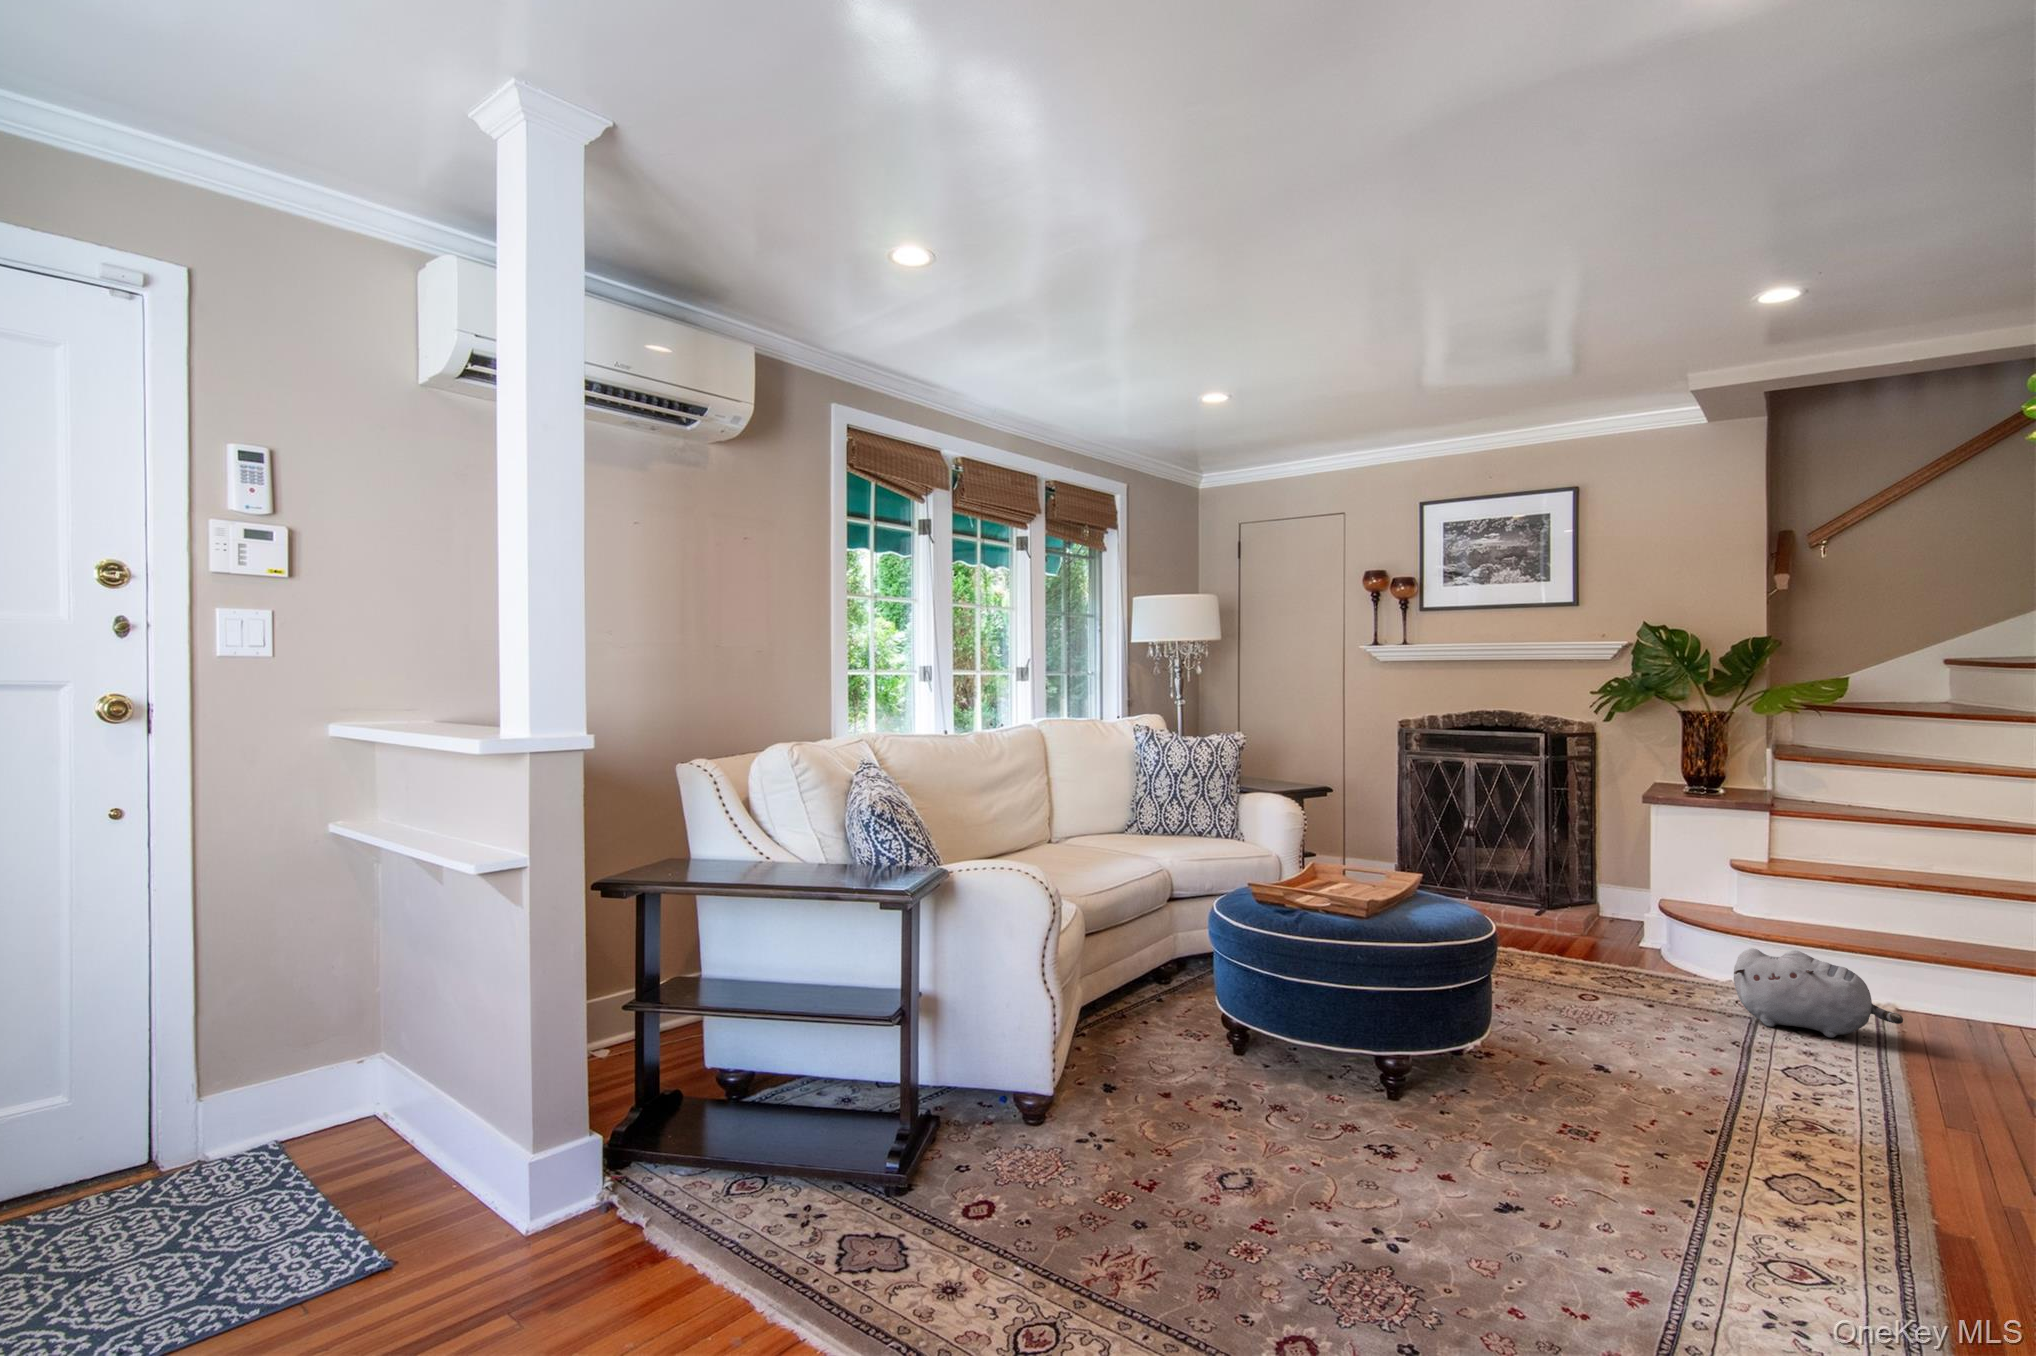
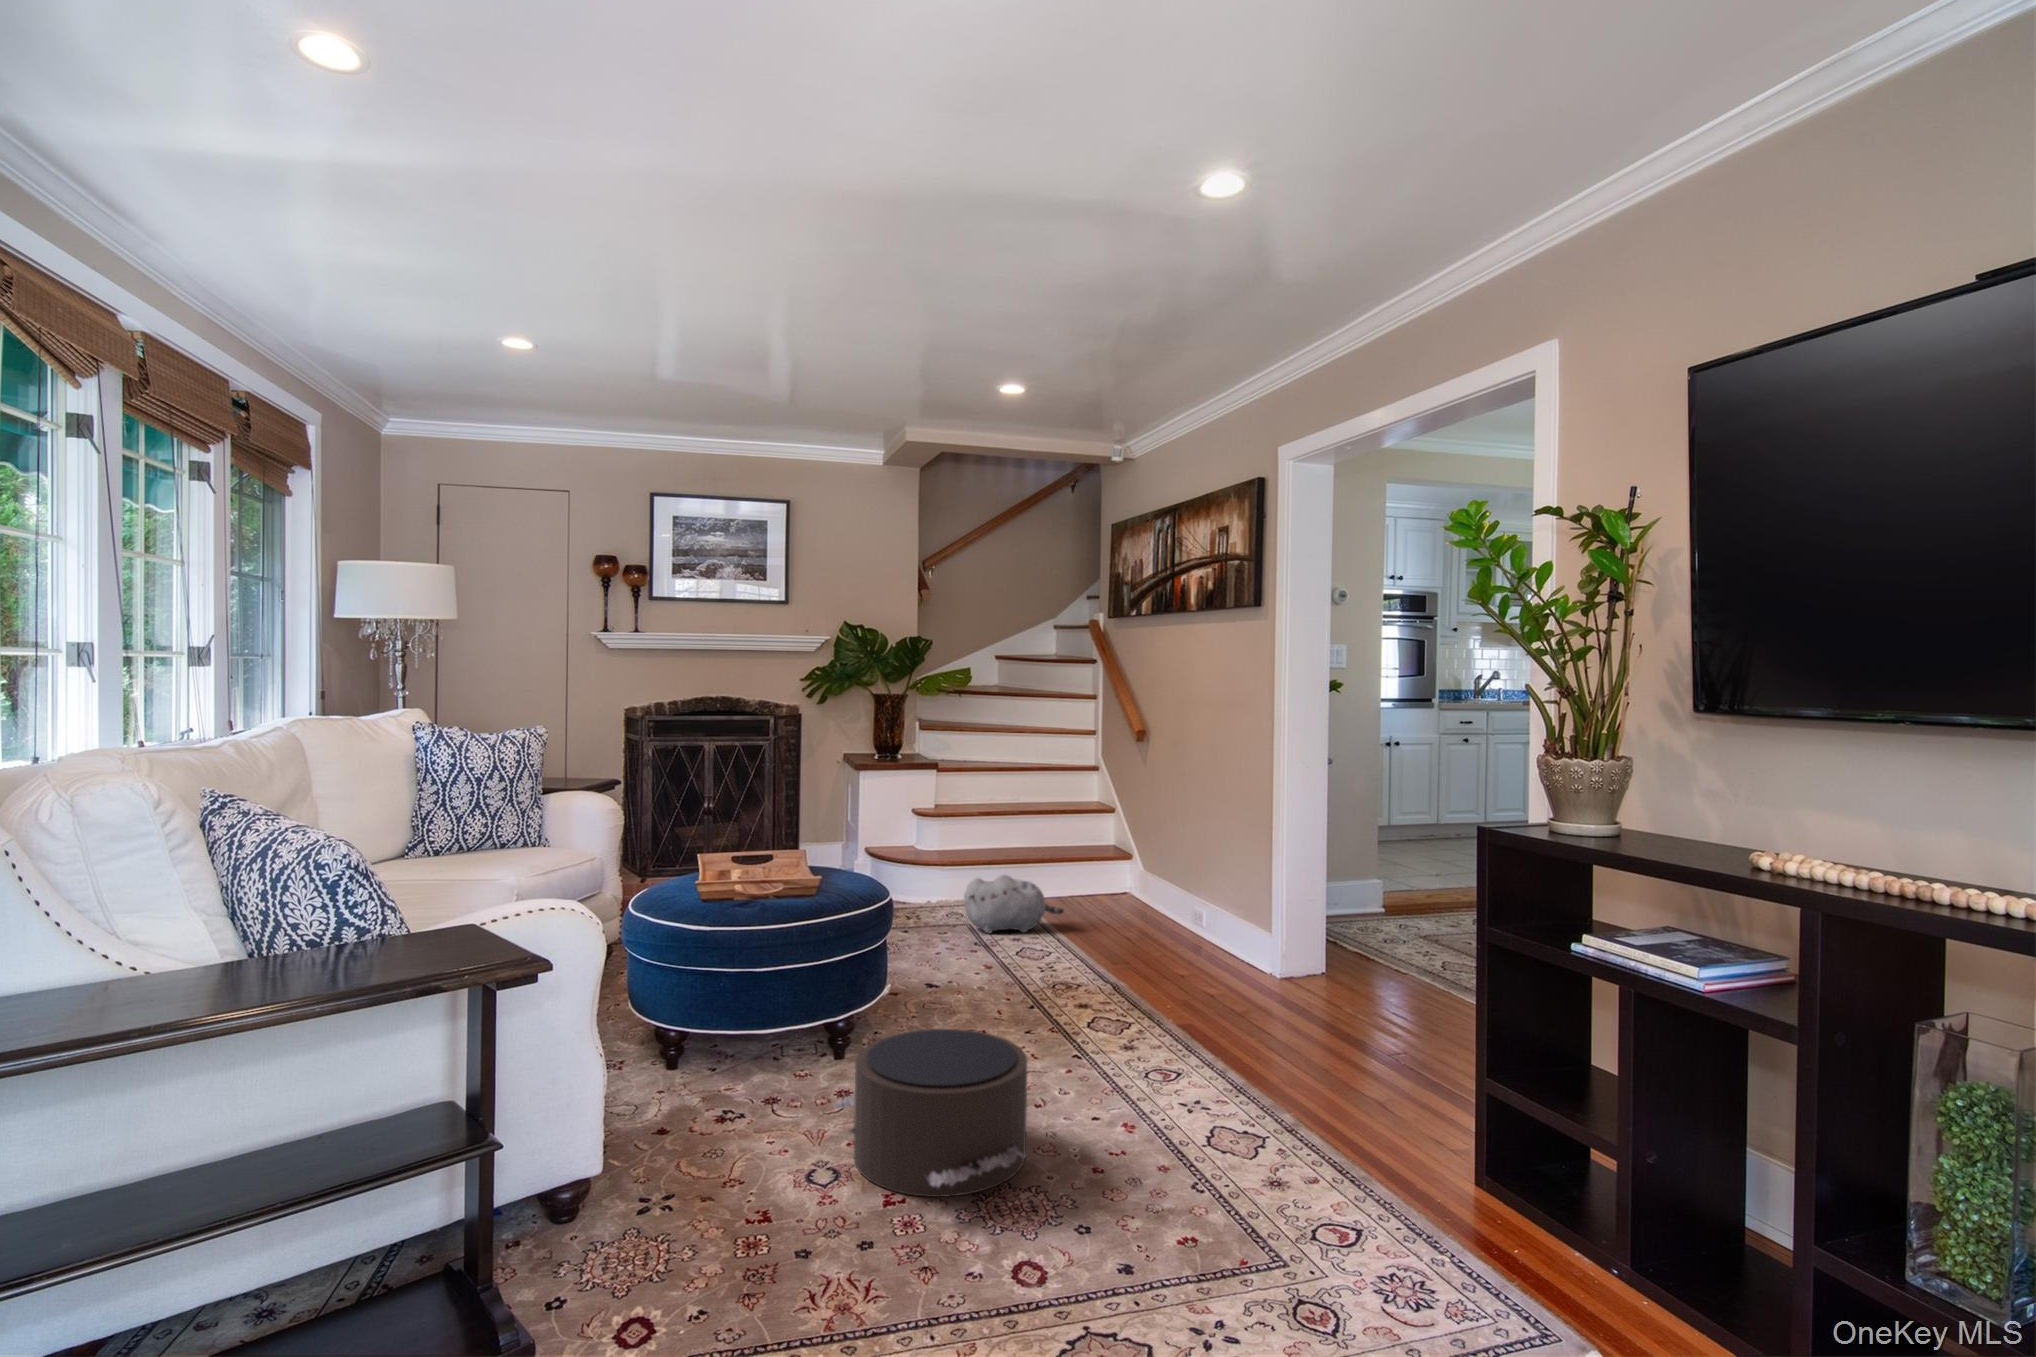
pouf: none [1271,1065,1477,1262] -> present [833,1029,1027,1197]

